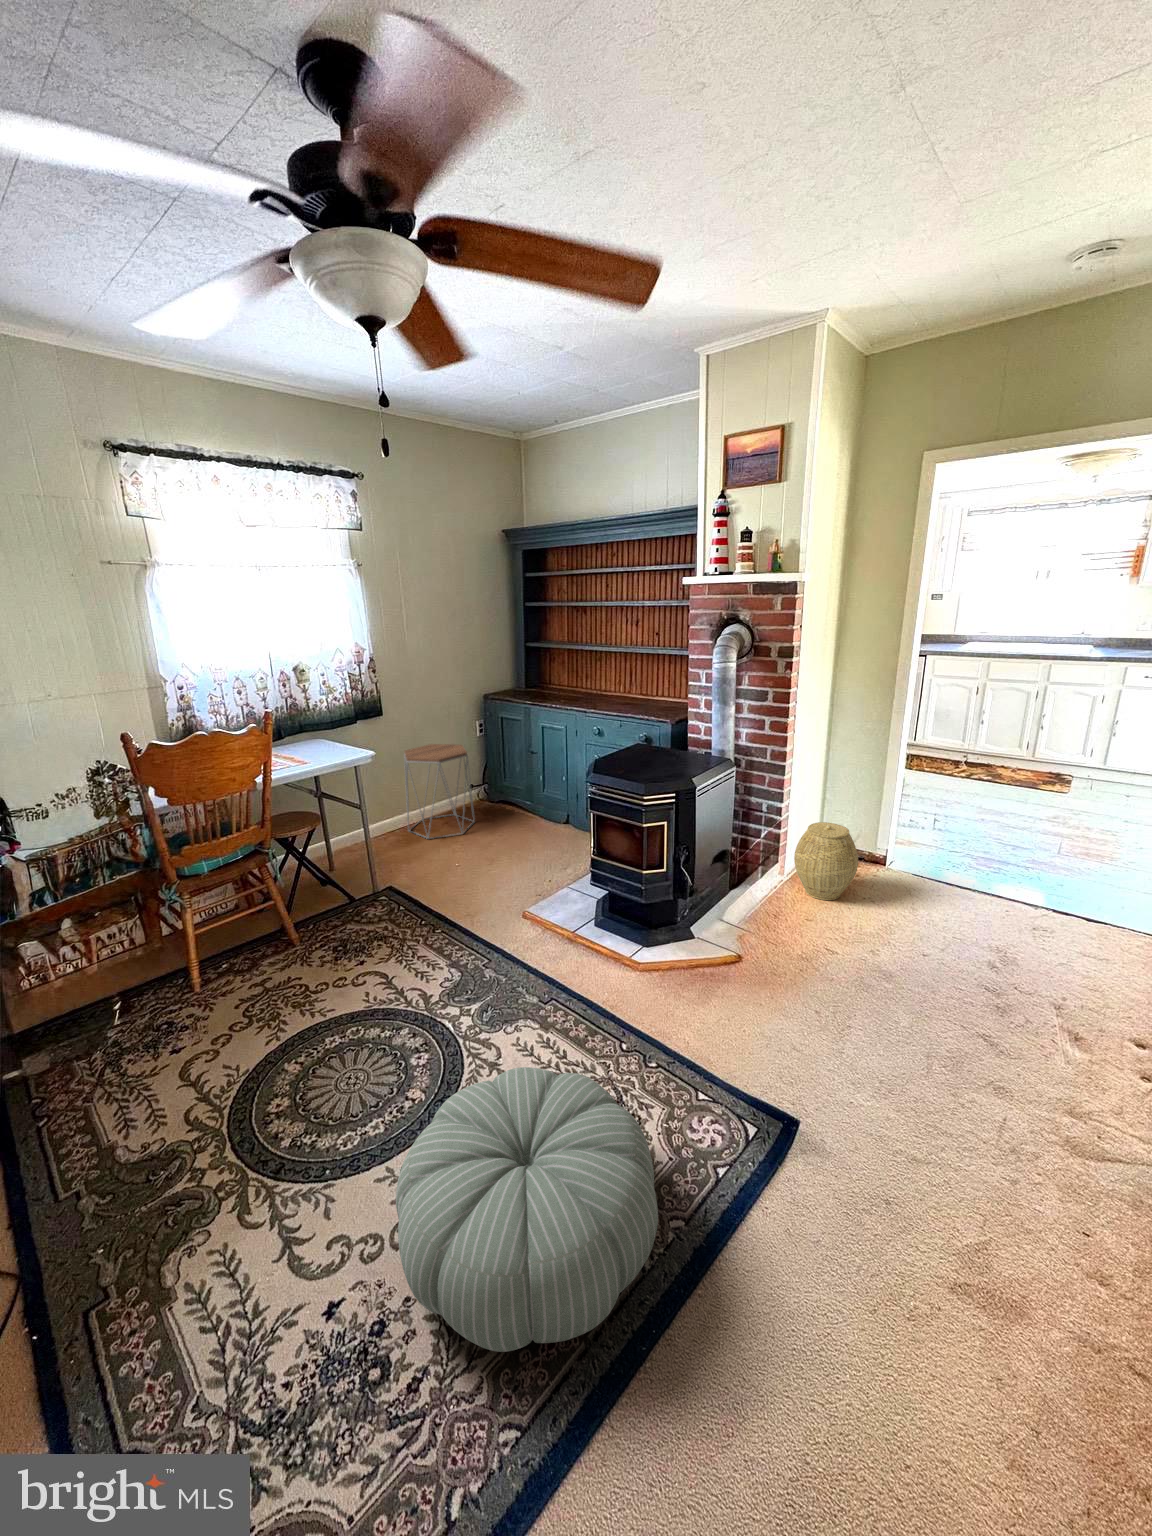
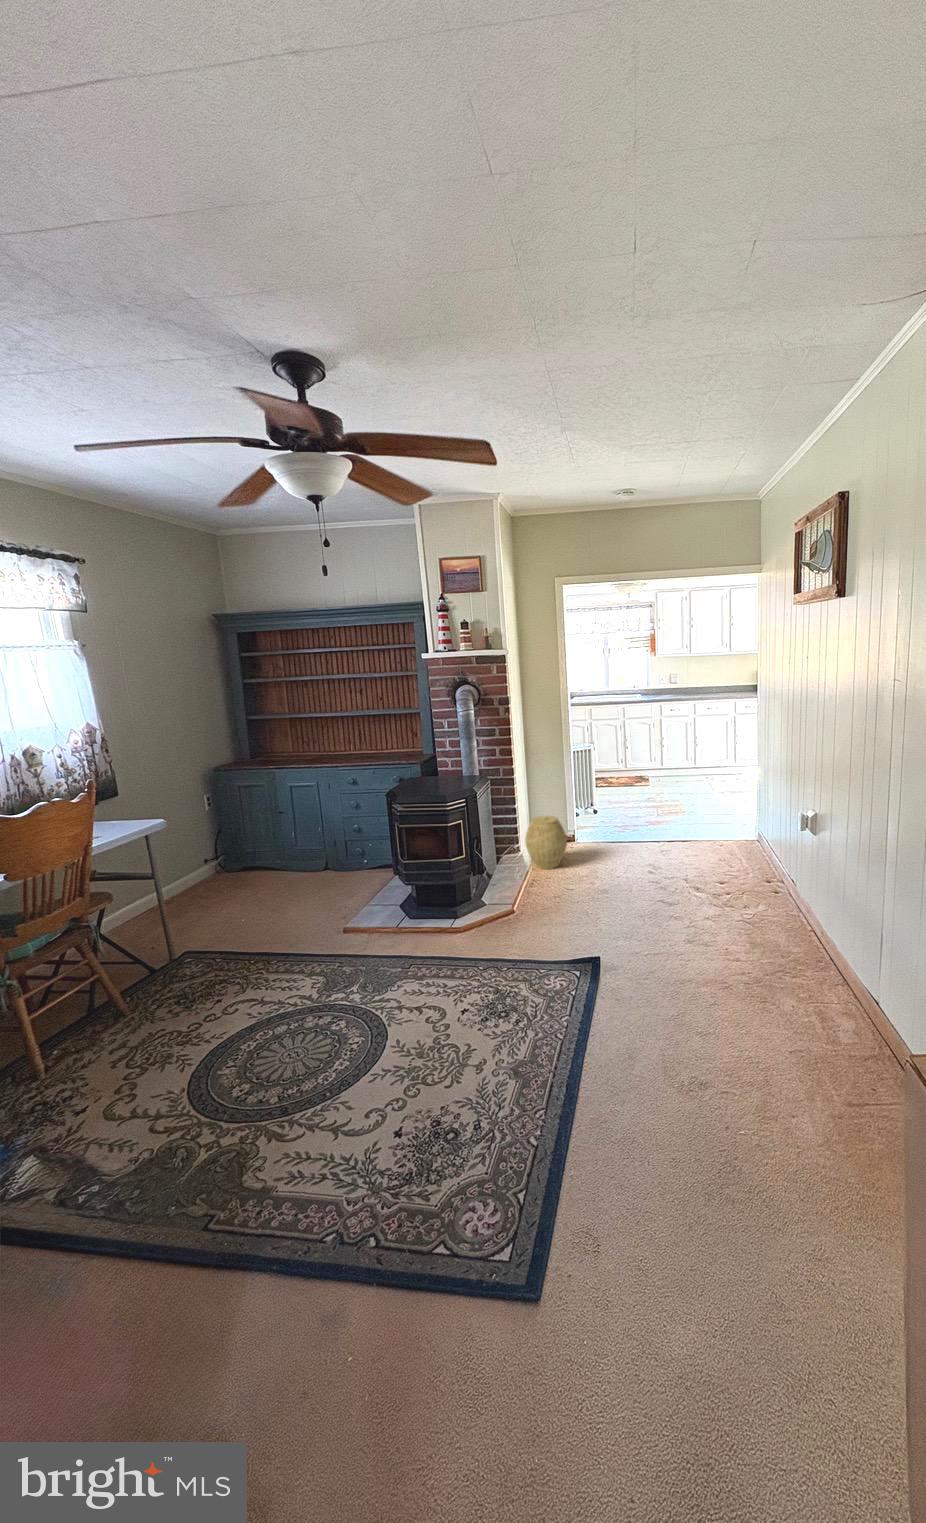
side table: present [404,744,475,839] -> none [176,809,248,897]
pouf: present [396,1067,658,1352] -> none [411,962,568,1090]

